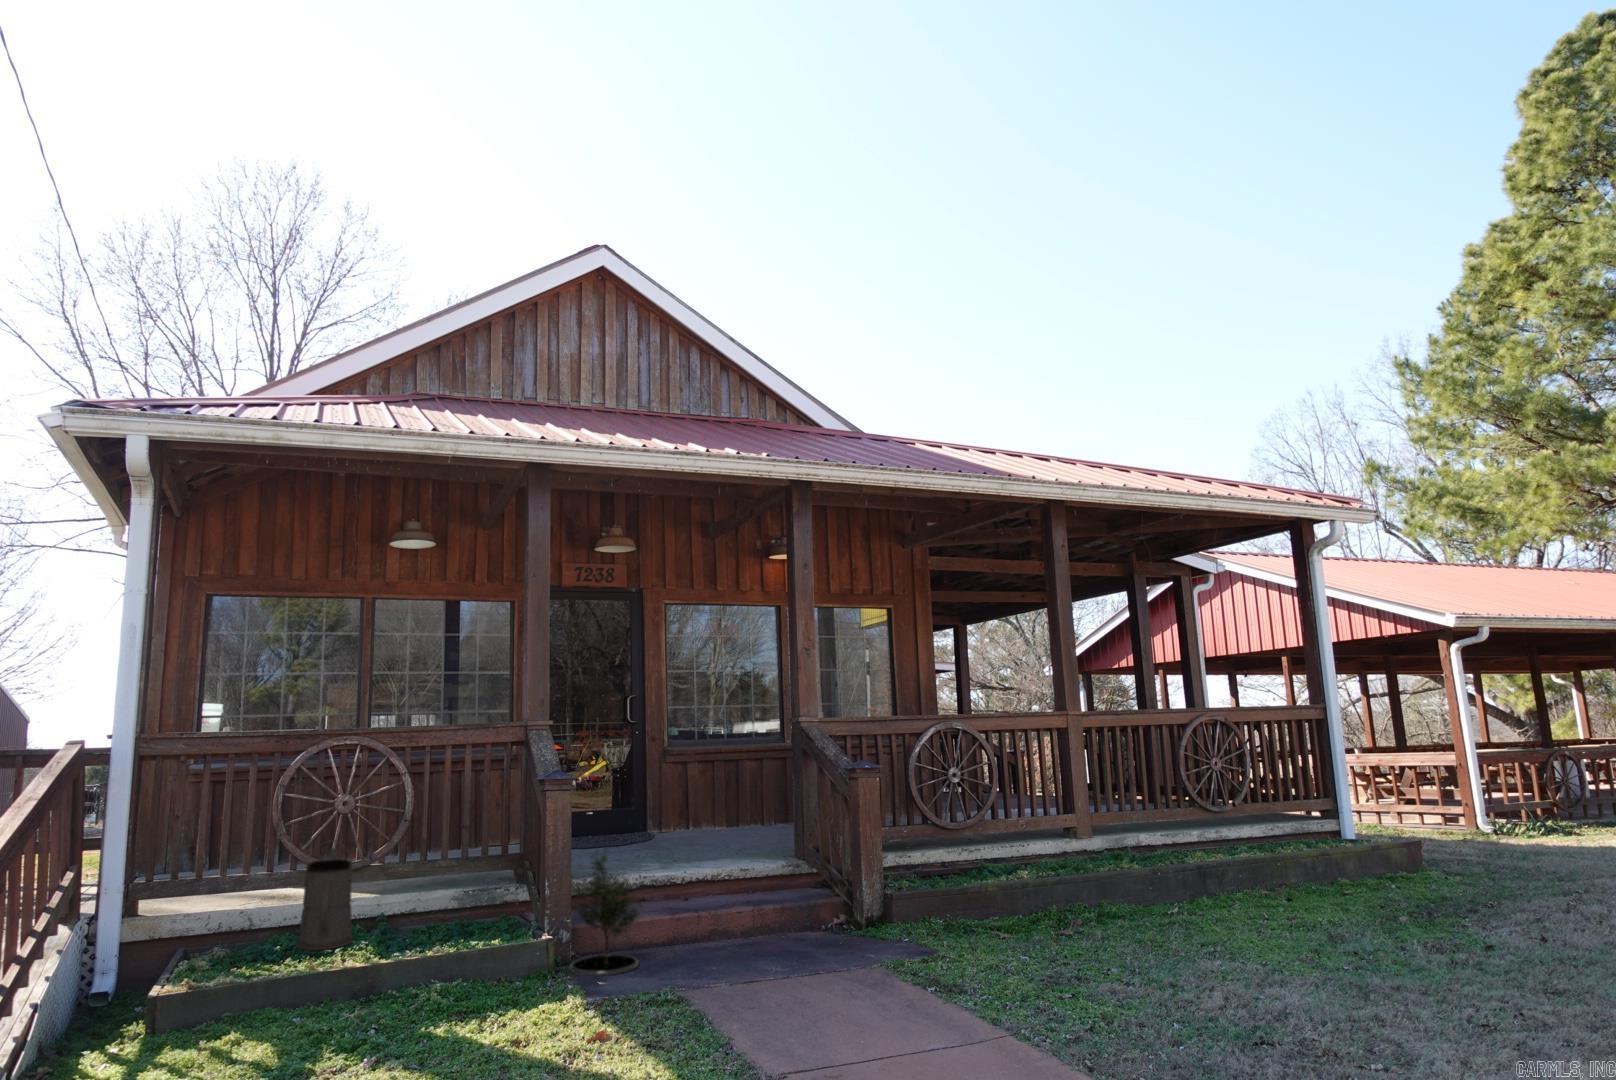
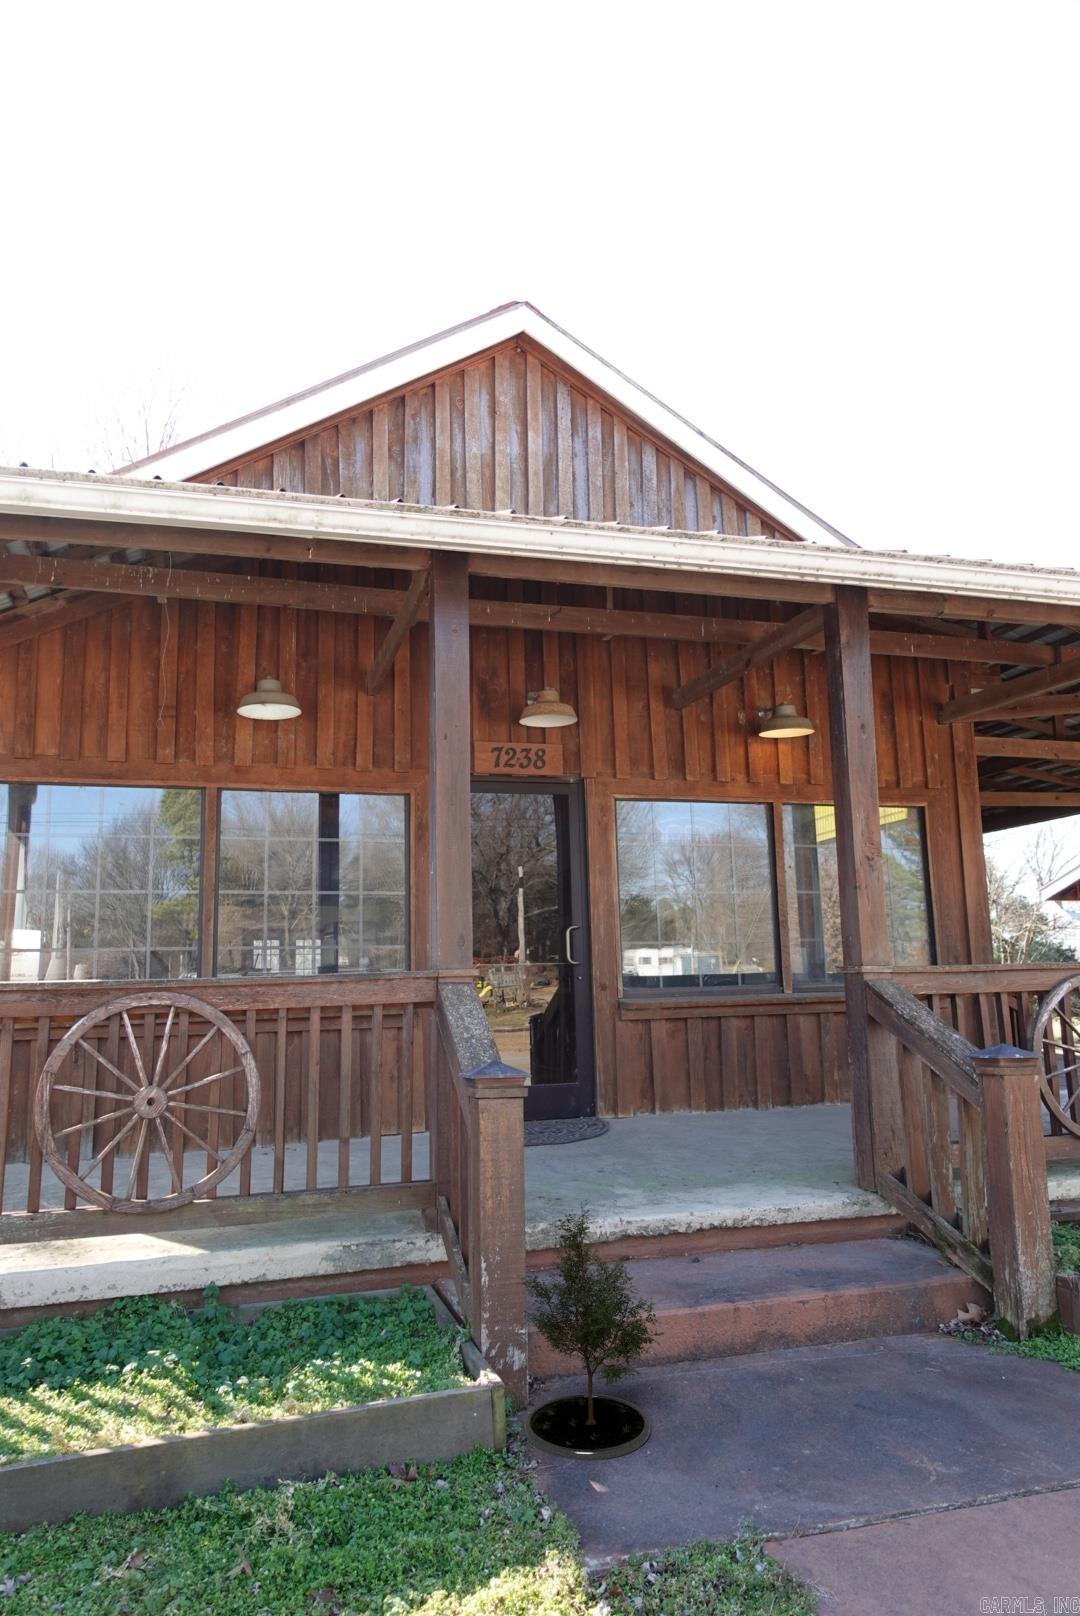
watering can: present [296,840,353,951] -> none [58,1171,155,1372]

